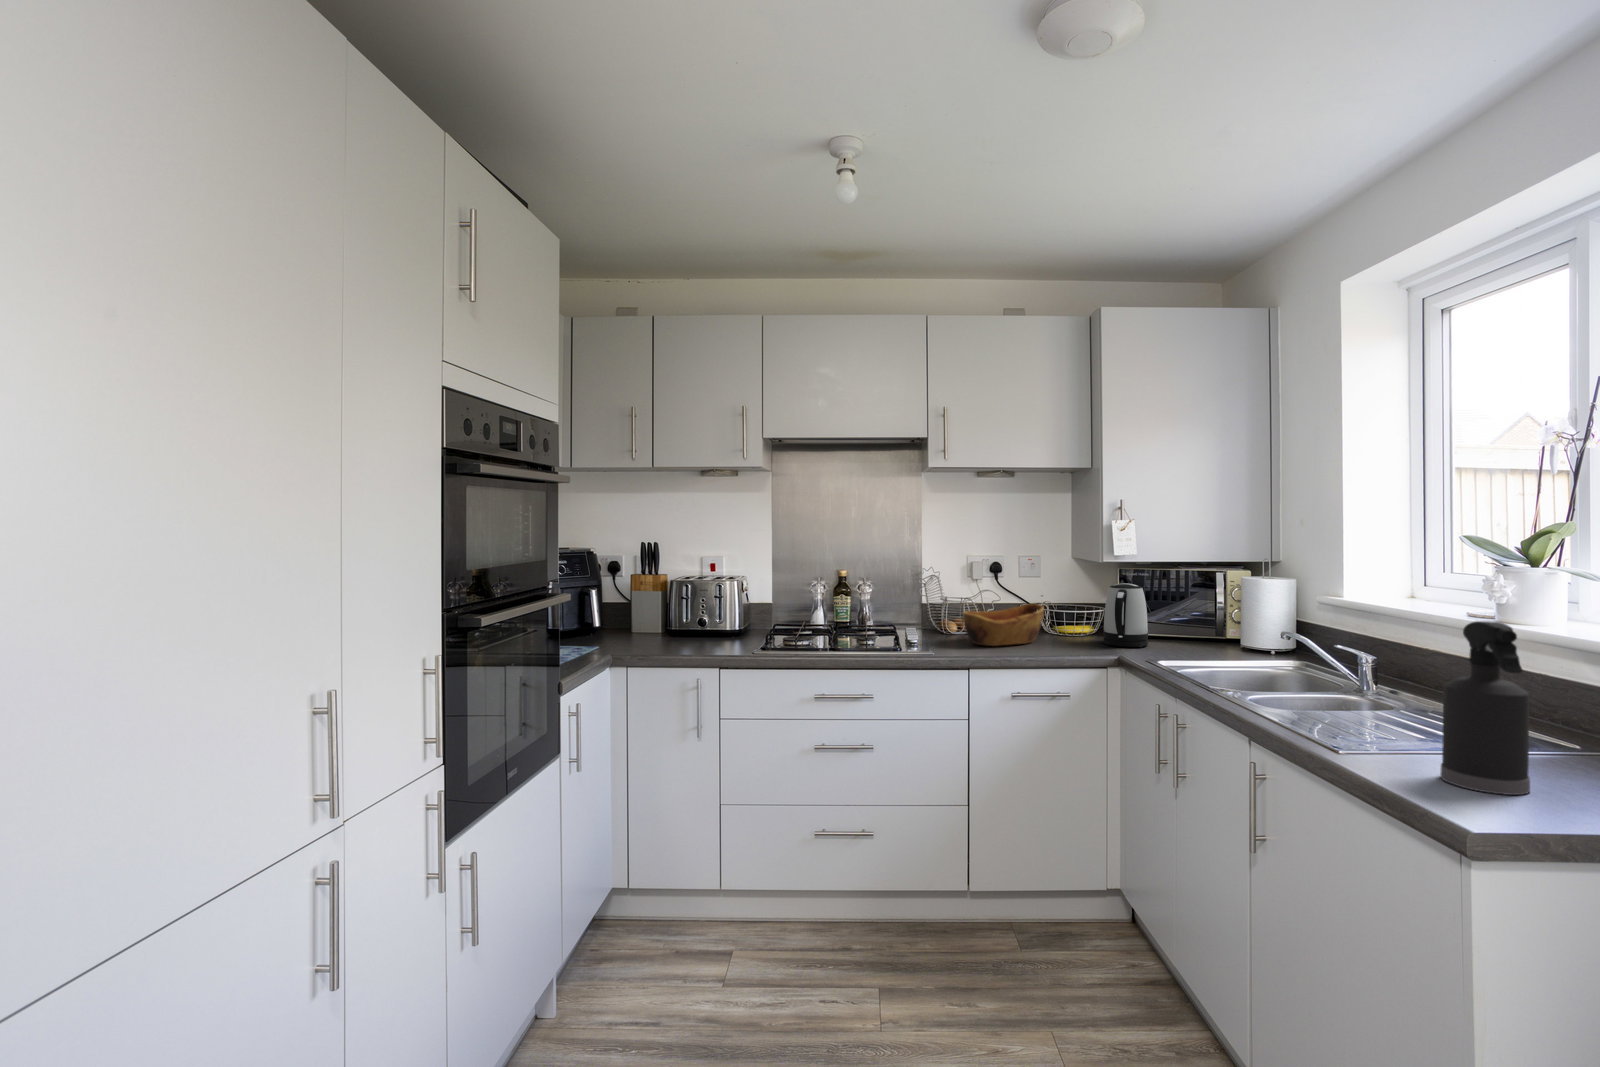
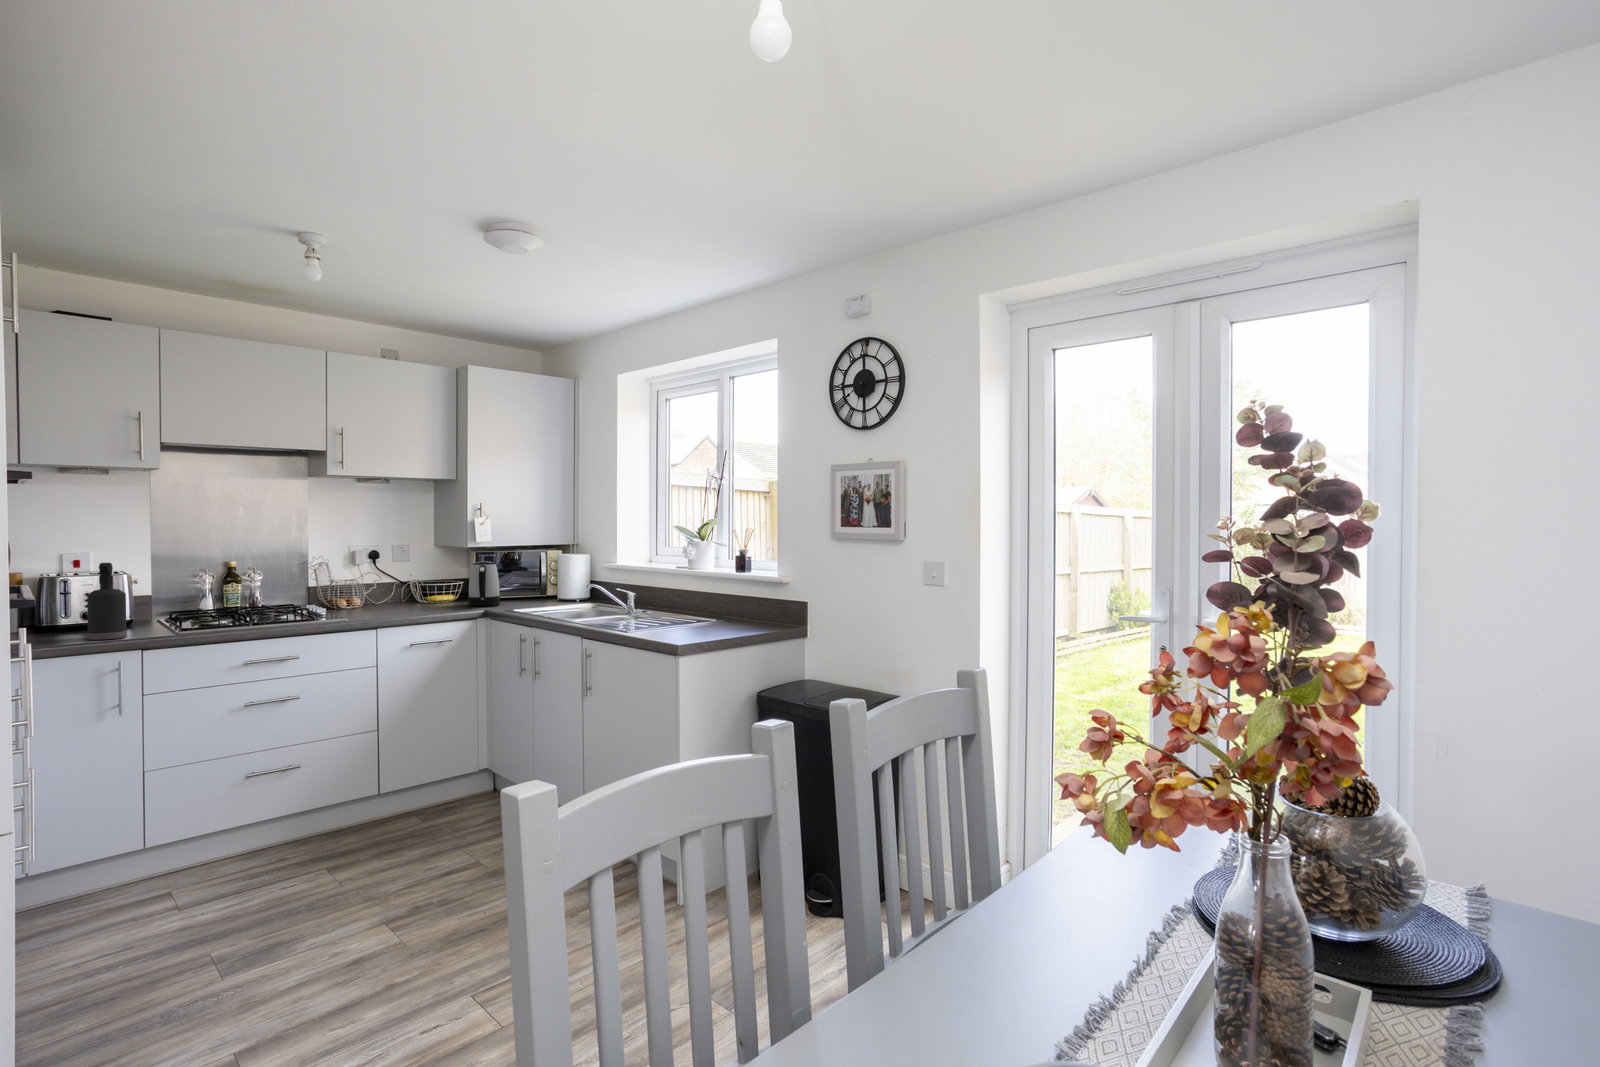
wooden bowl: present [963,604,1044,646] -> none [362,580,425,614]
spray bottle: present [1440,621,1530,795] -> present [87,563,127,640]

